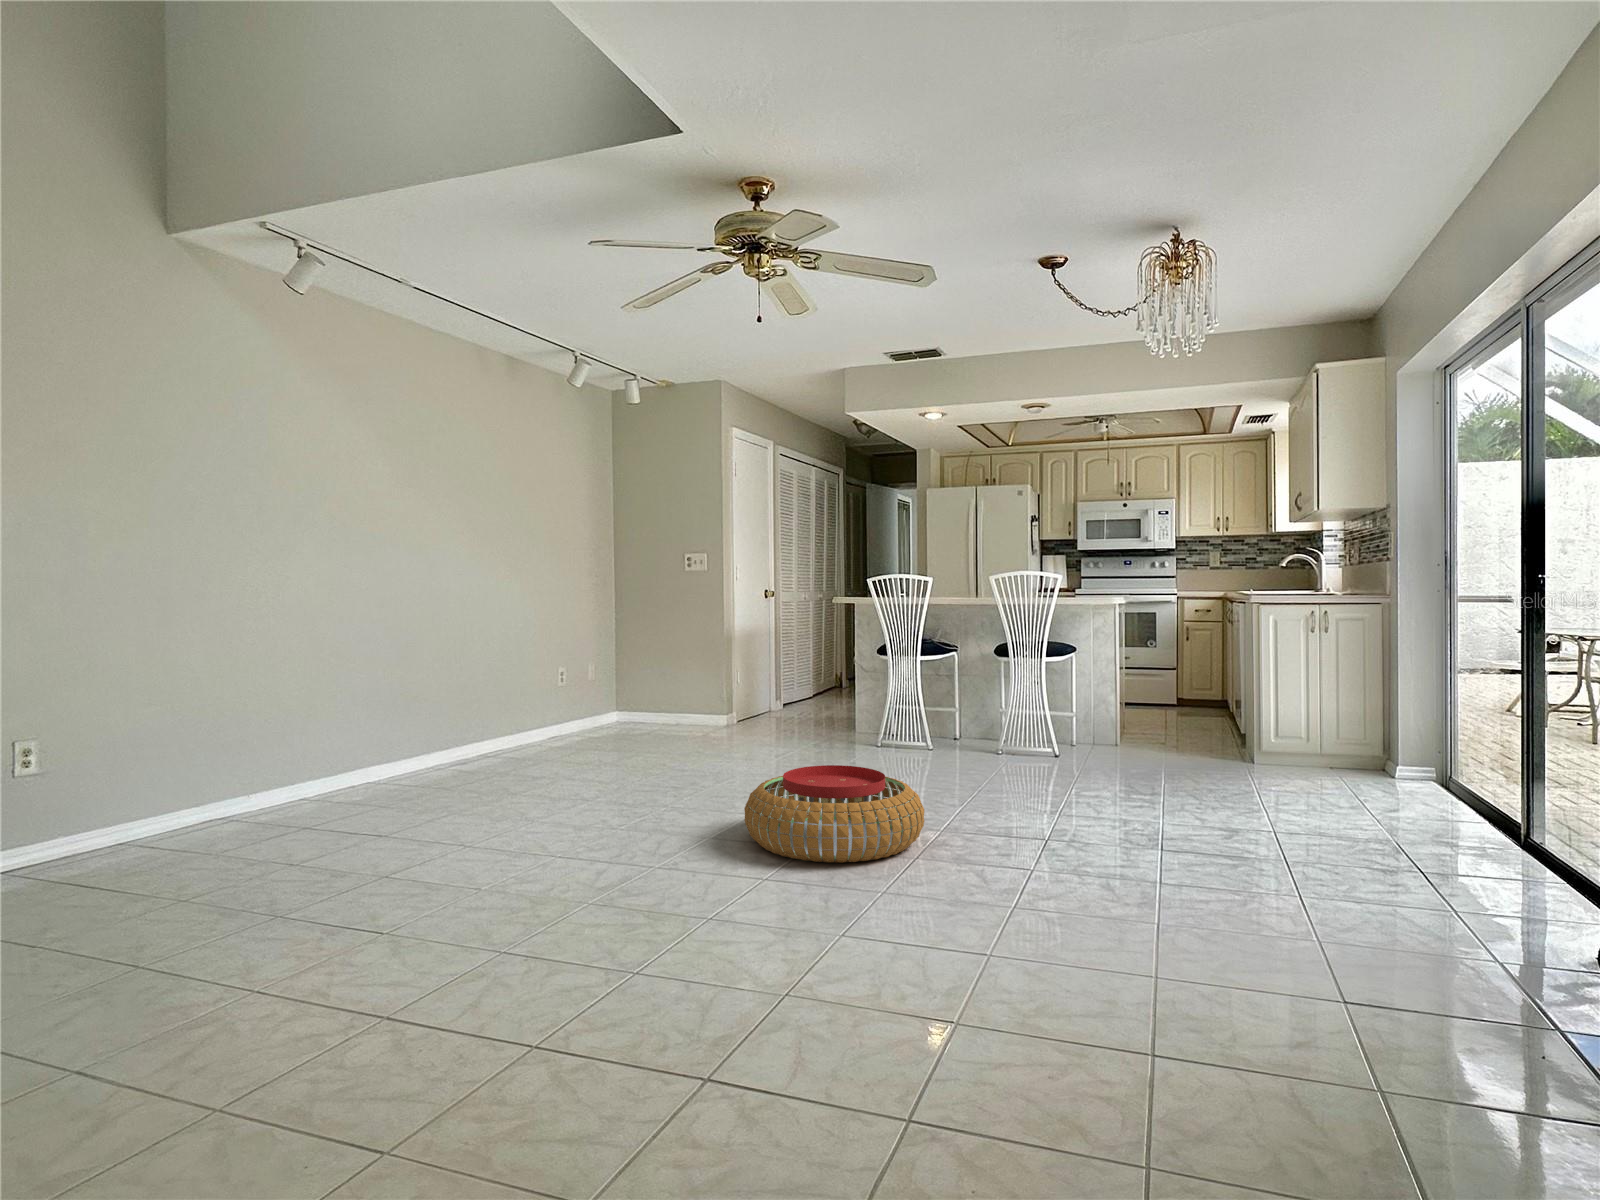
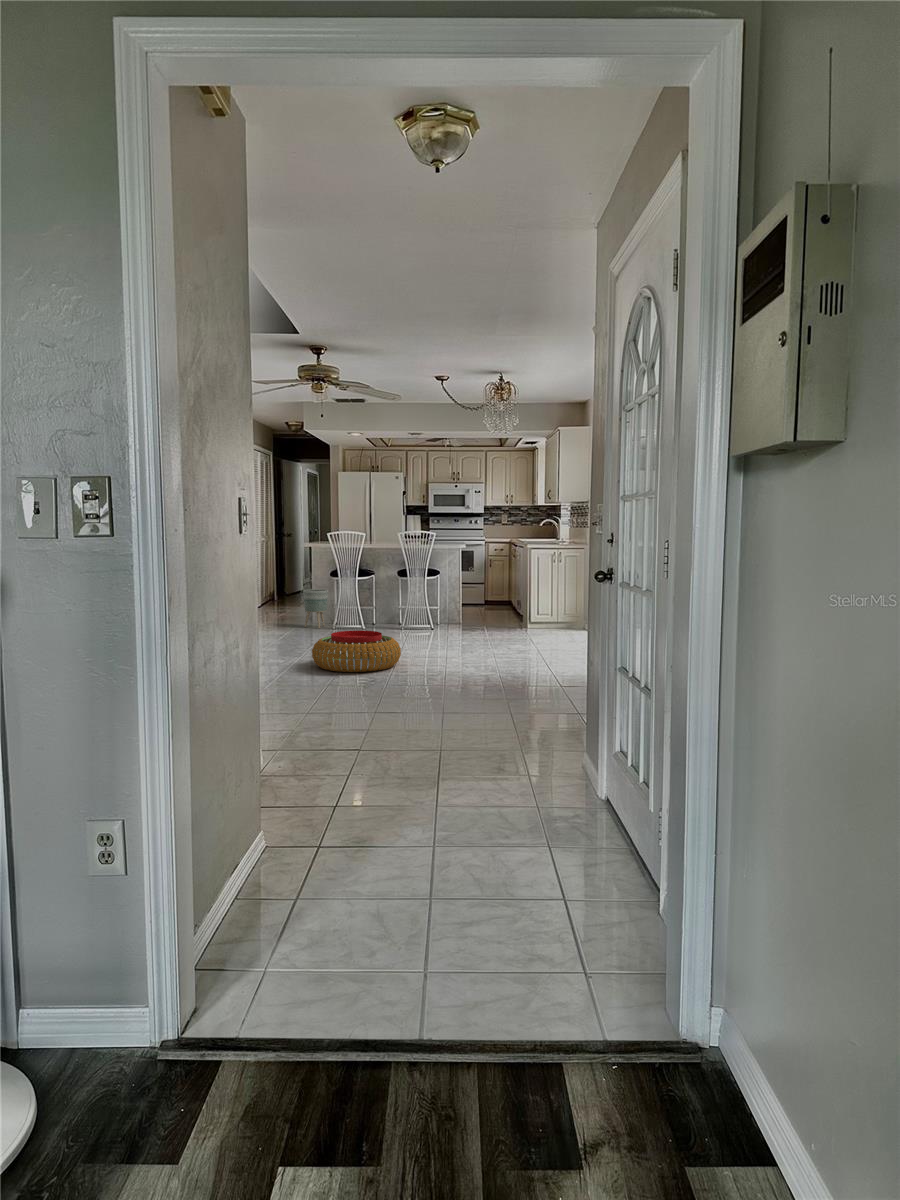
planter: none [833,673,874,740] -> present [303,589,328,629]

